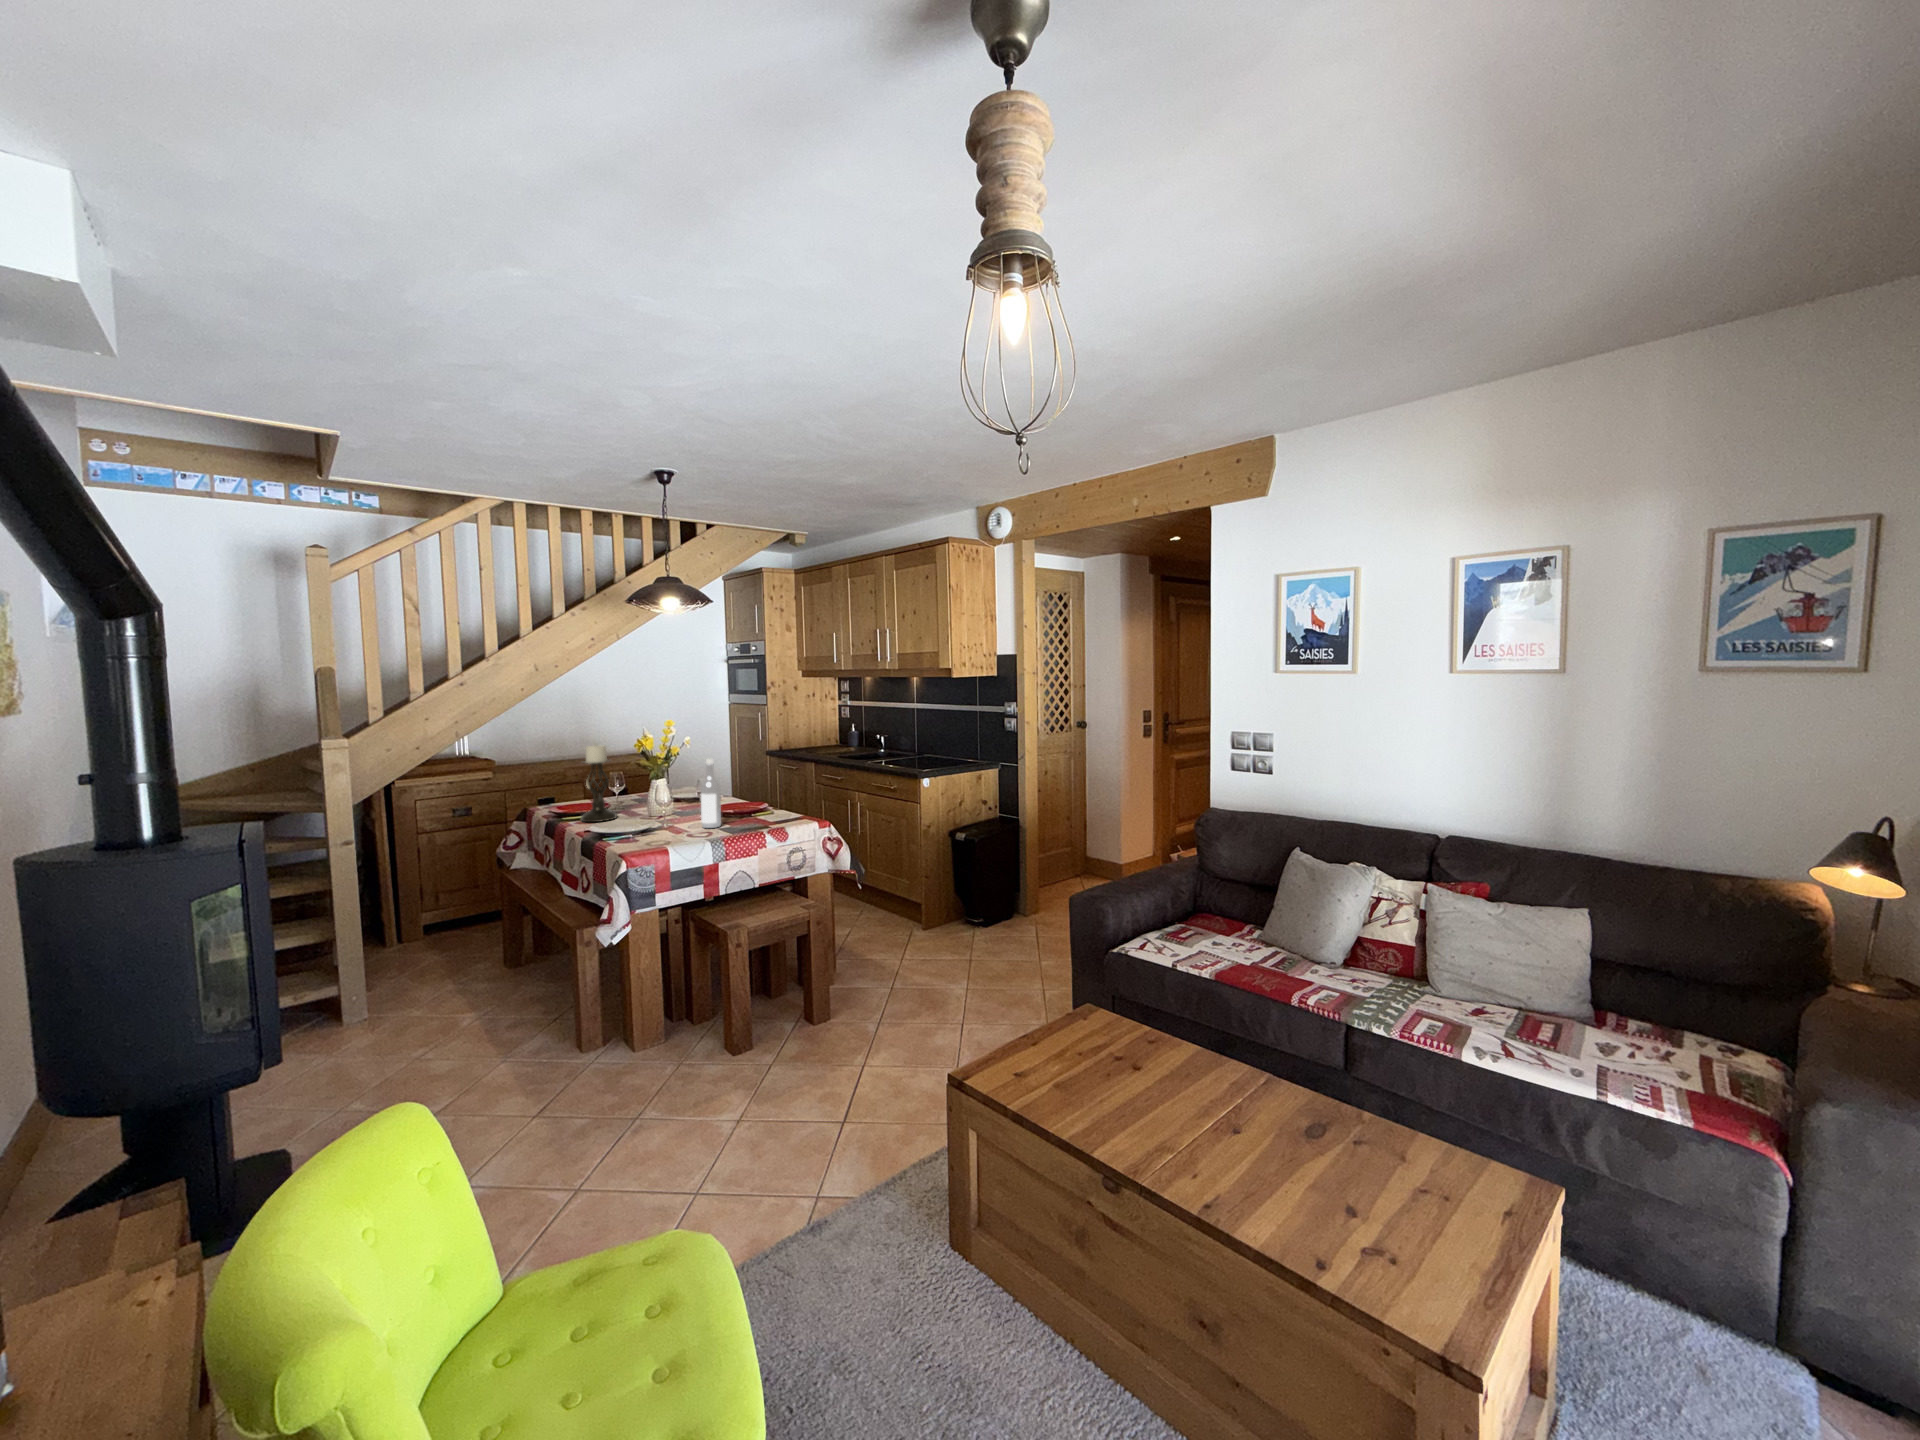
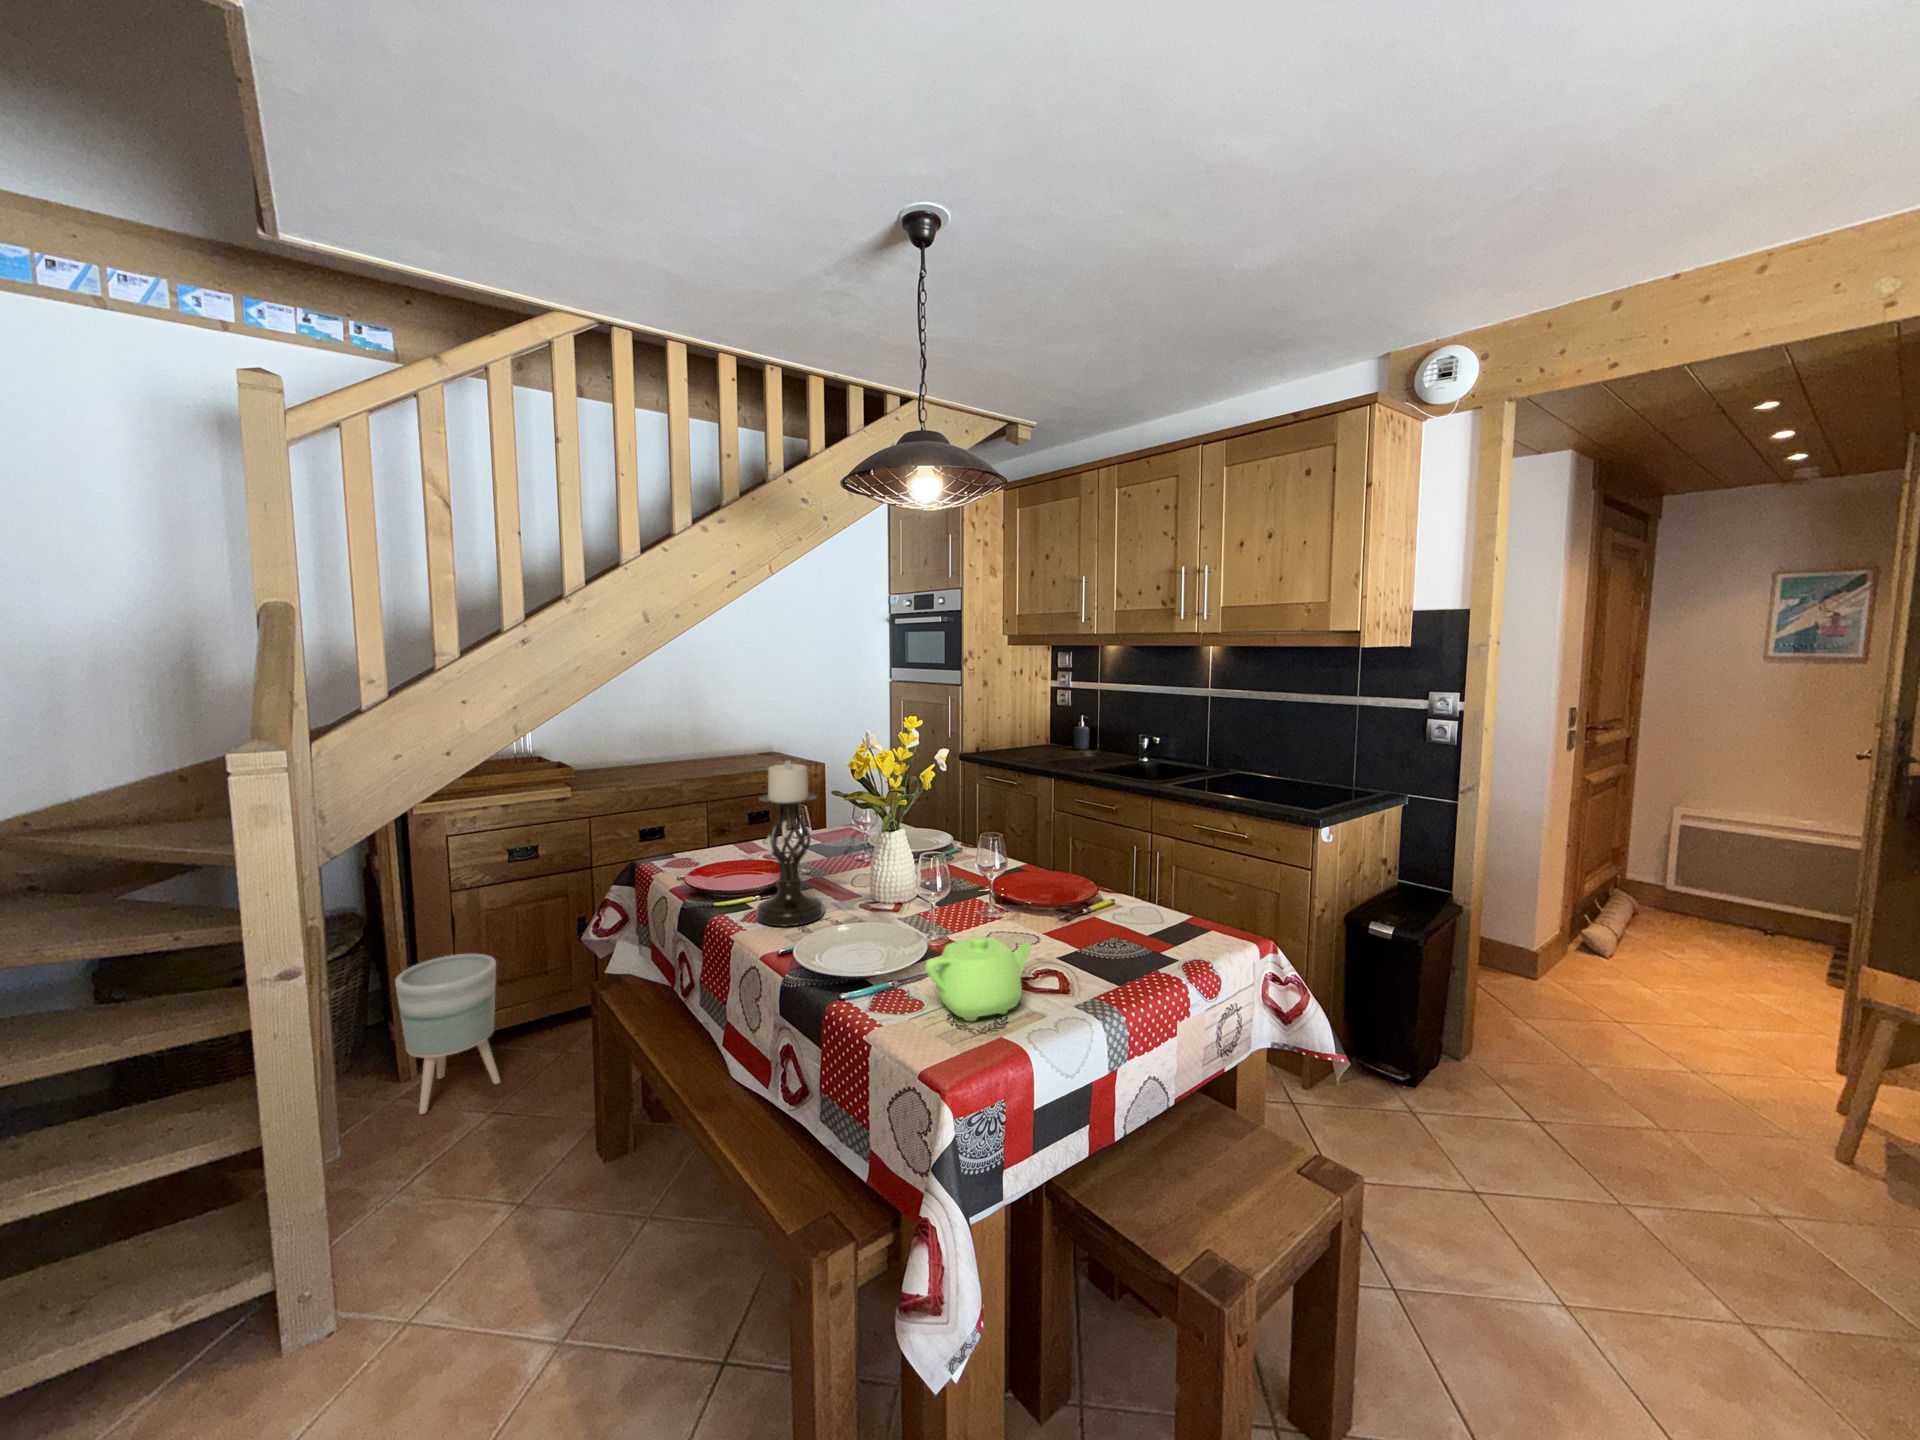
wine bottle: present [701,759,721,828] -> none [1029,805,1071,961]
teapot: none [635,810,687,843] -> present [925,936,1032,1021]
planter: none [387,869,451,957] -> present [395,954,500,1114]

